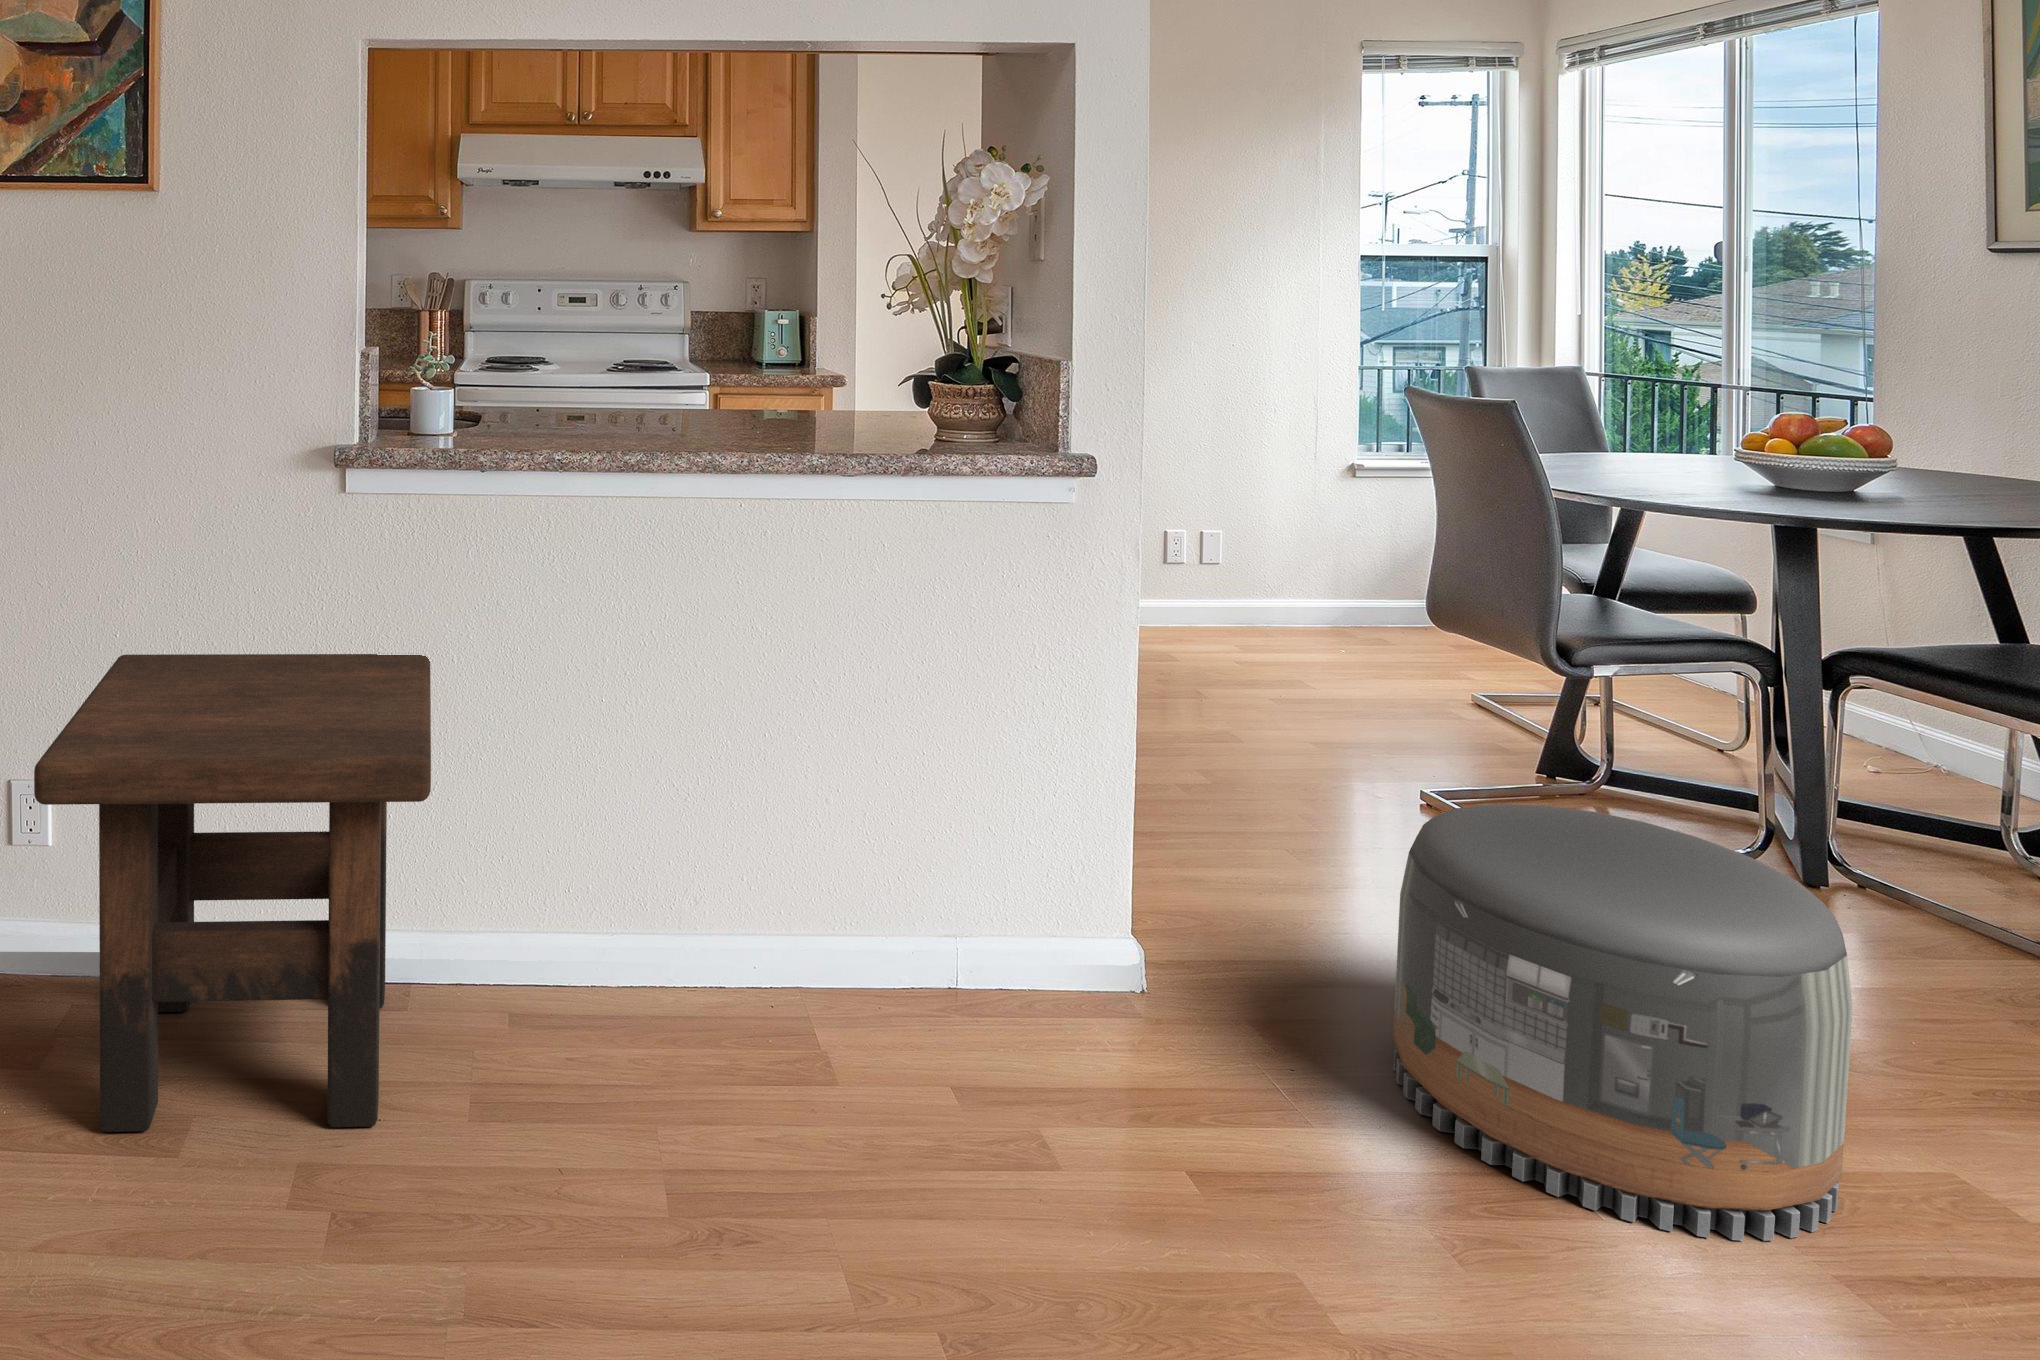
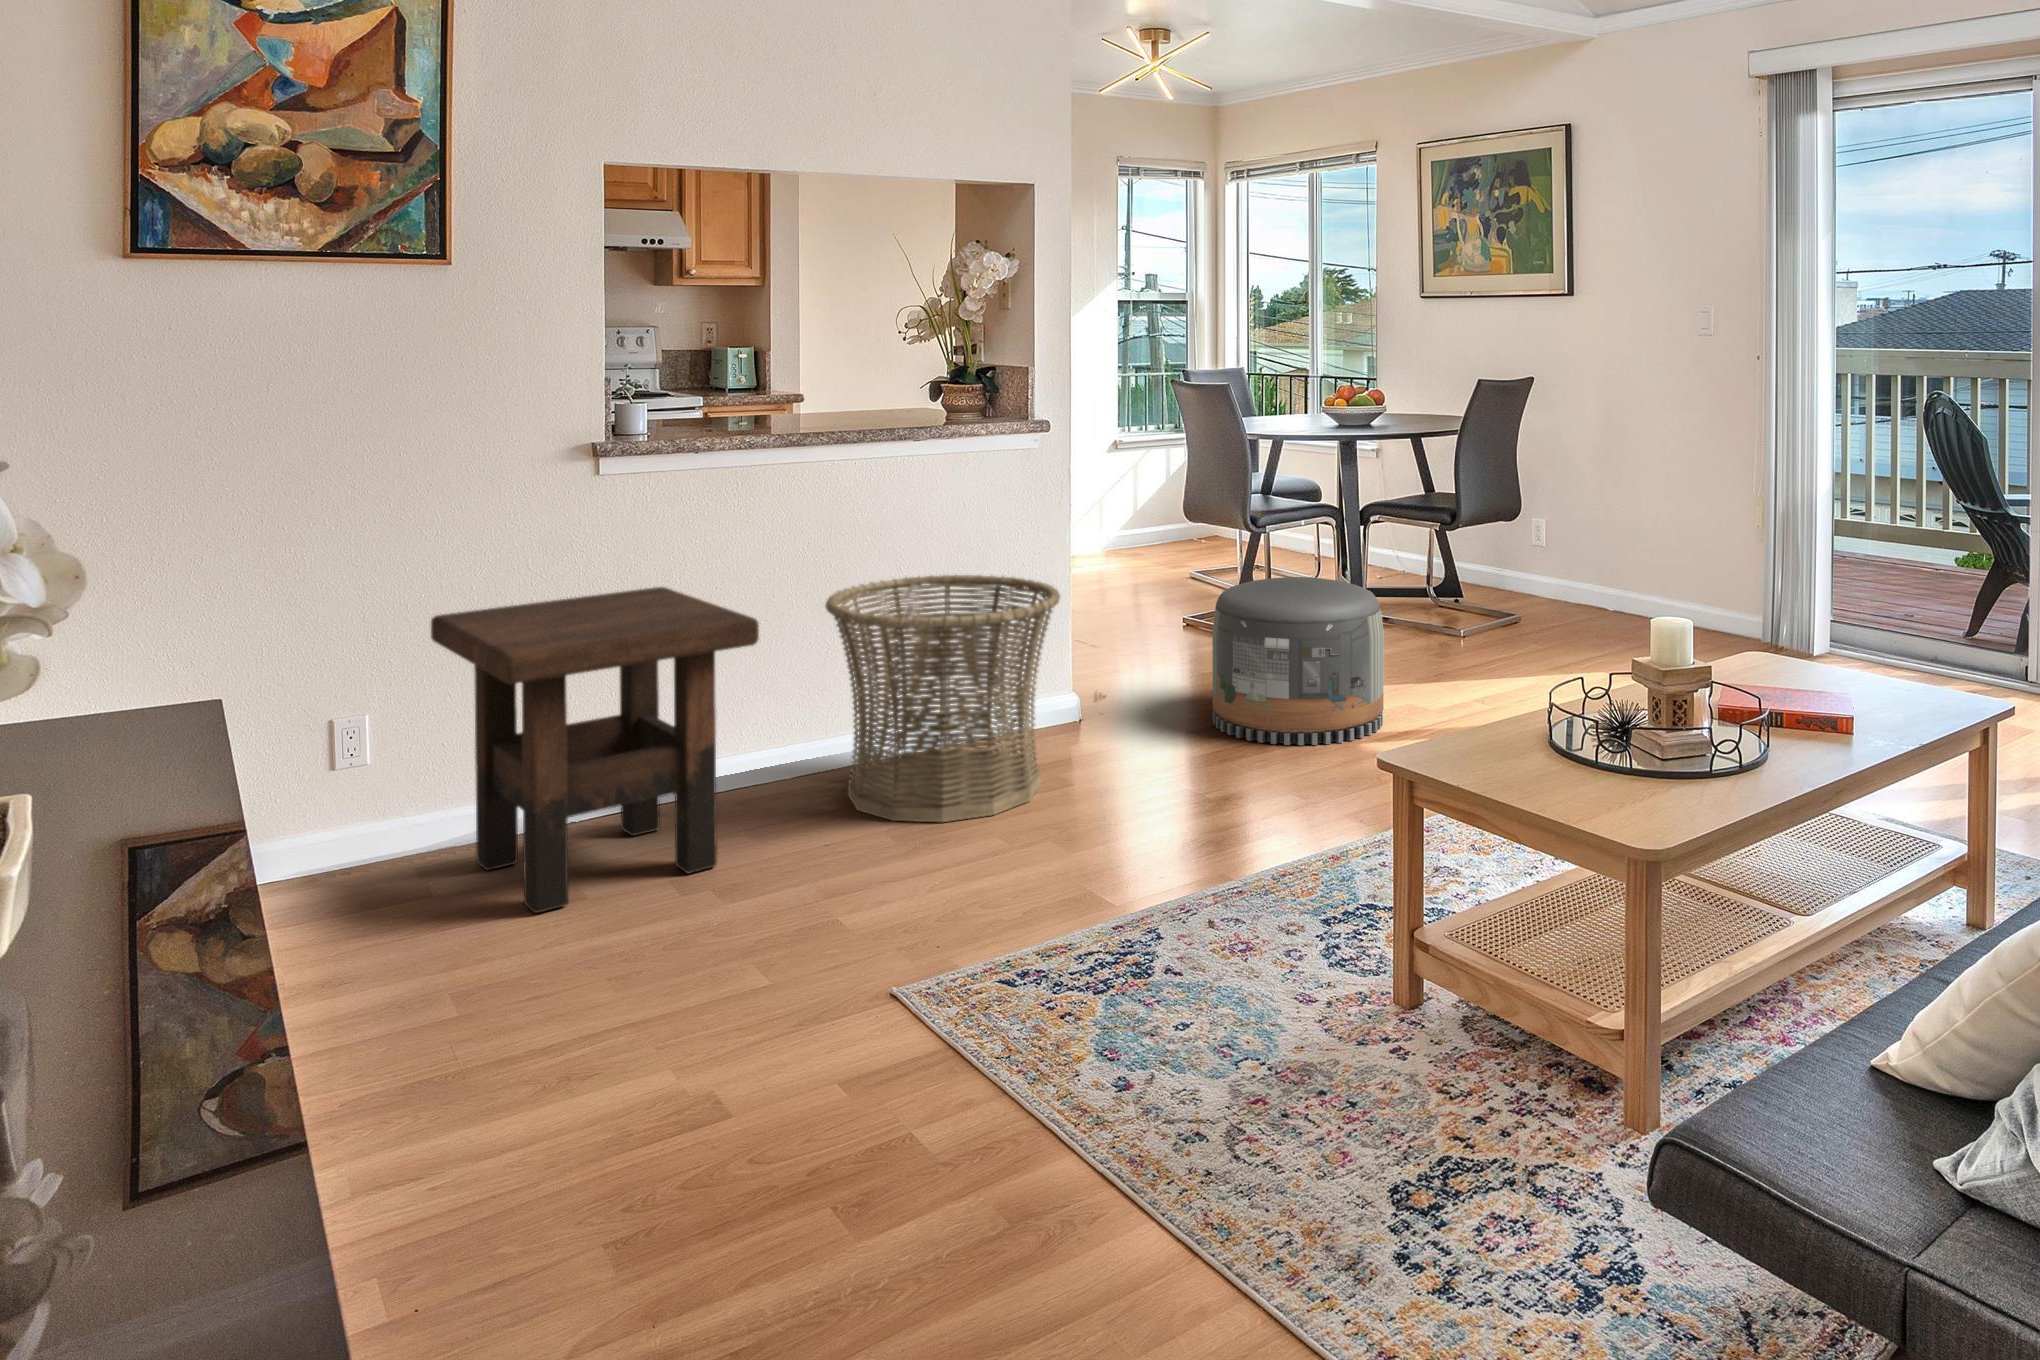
basket: none [622,689,1028,1176] -> present [825,575,1060,822]

